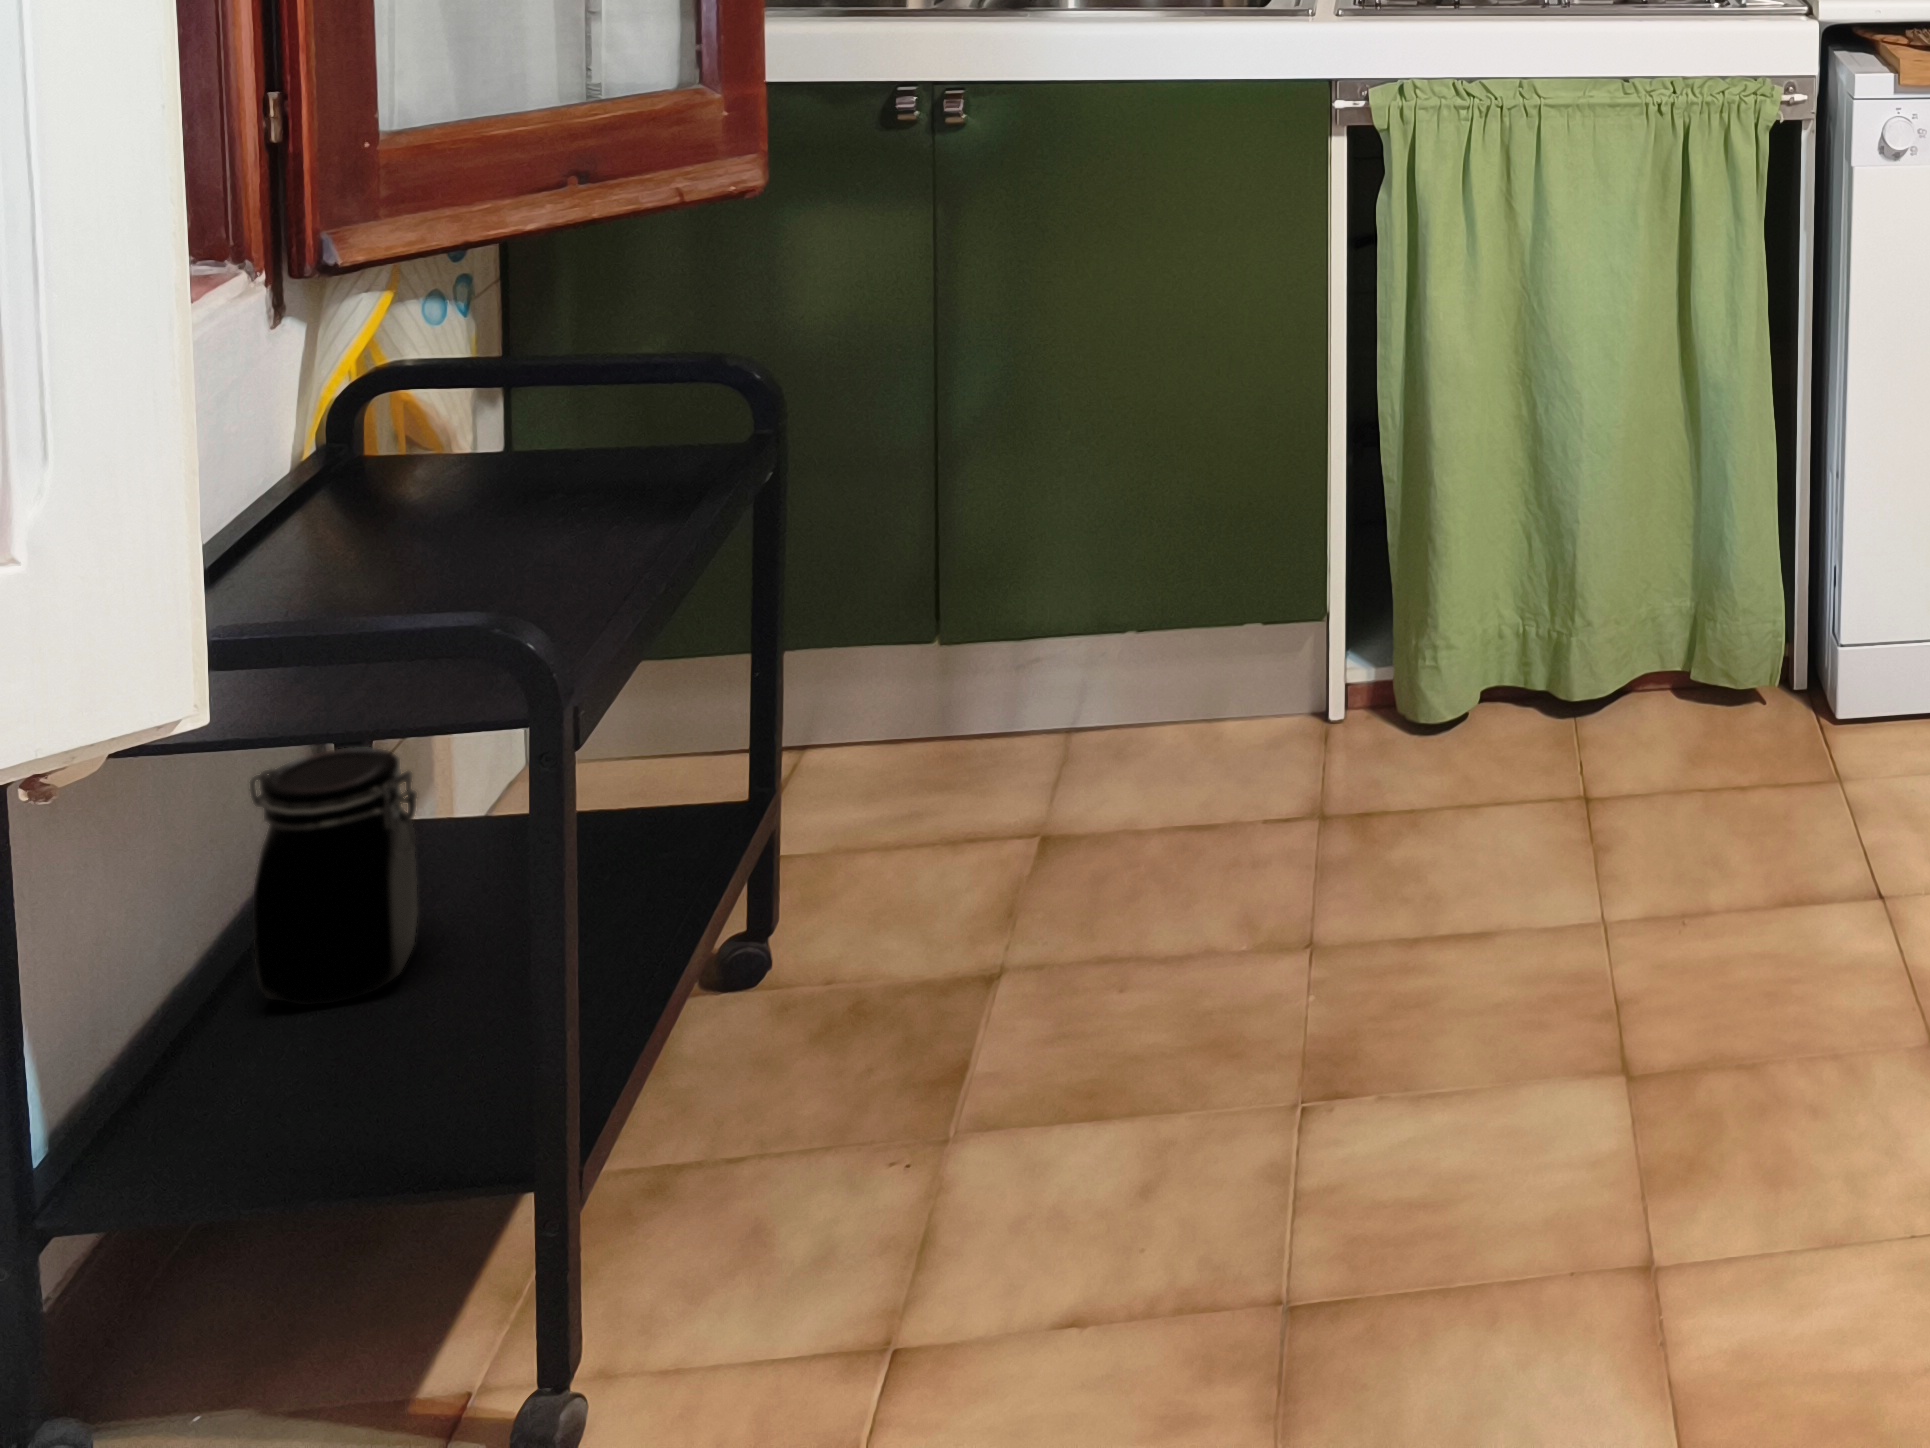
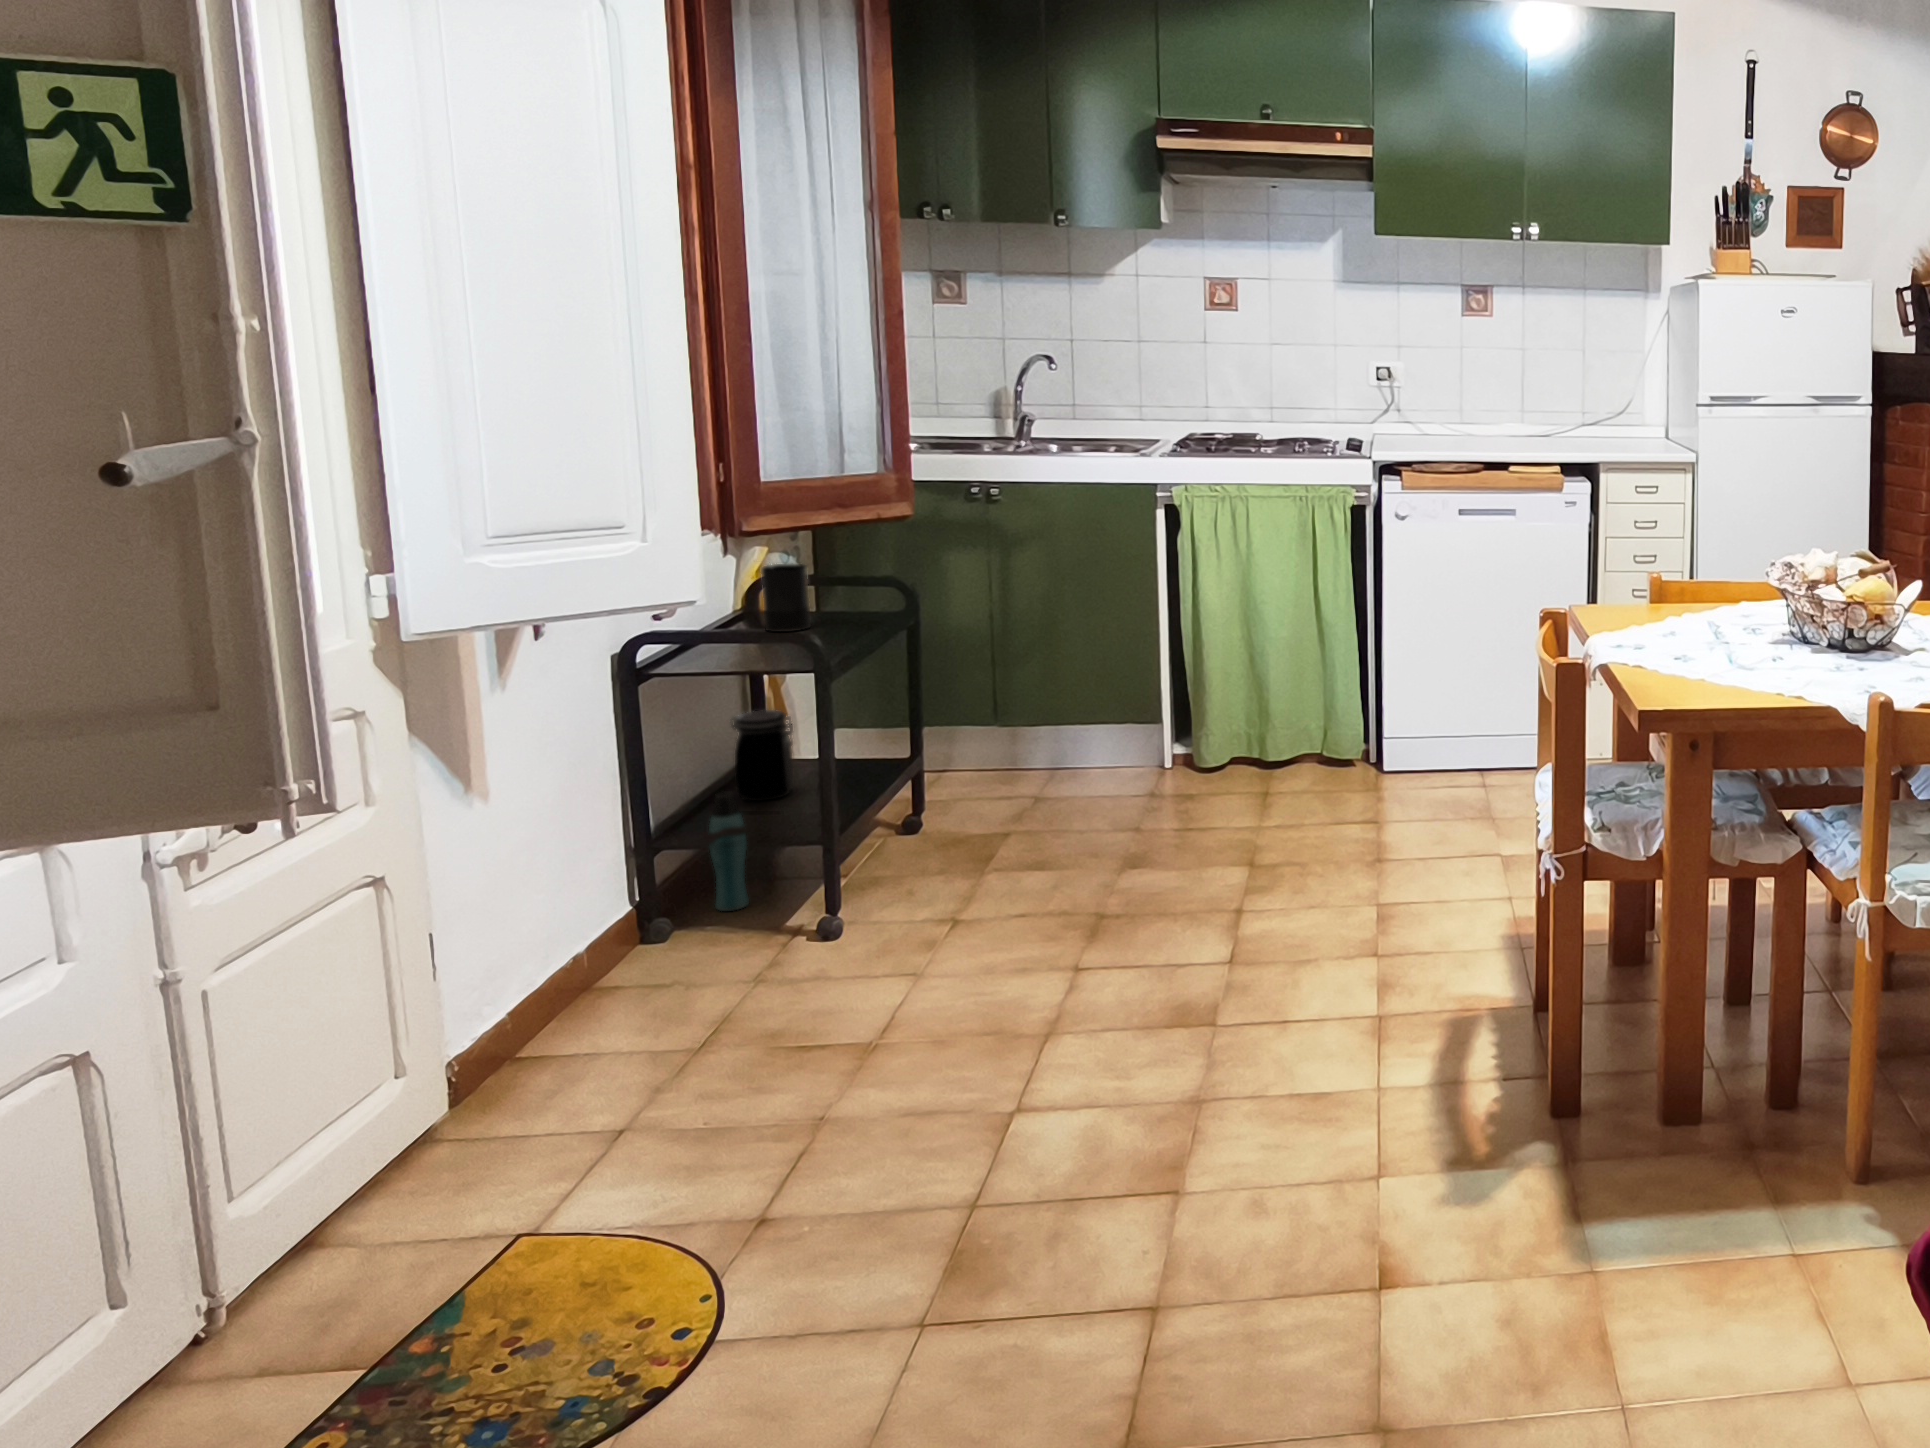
candle: none [330,357,475,549] -> present [761,562,811,632]
bottle: none [163,1012,274,1348] -> present [709,791,749,911]

